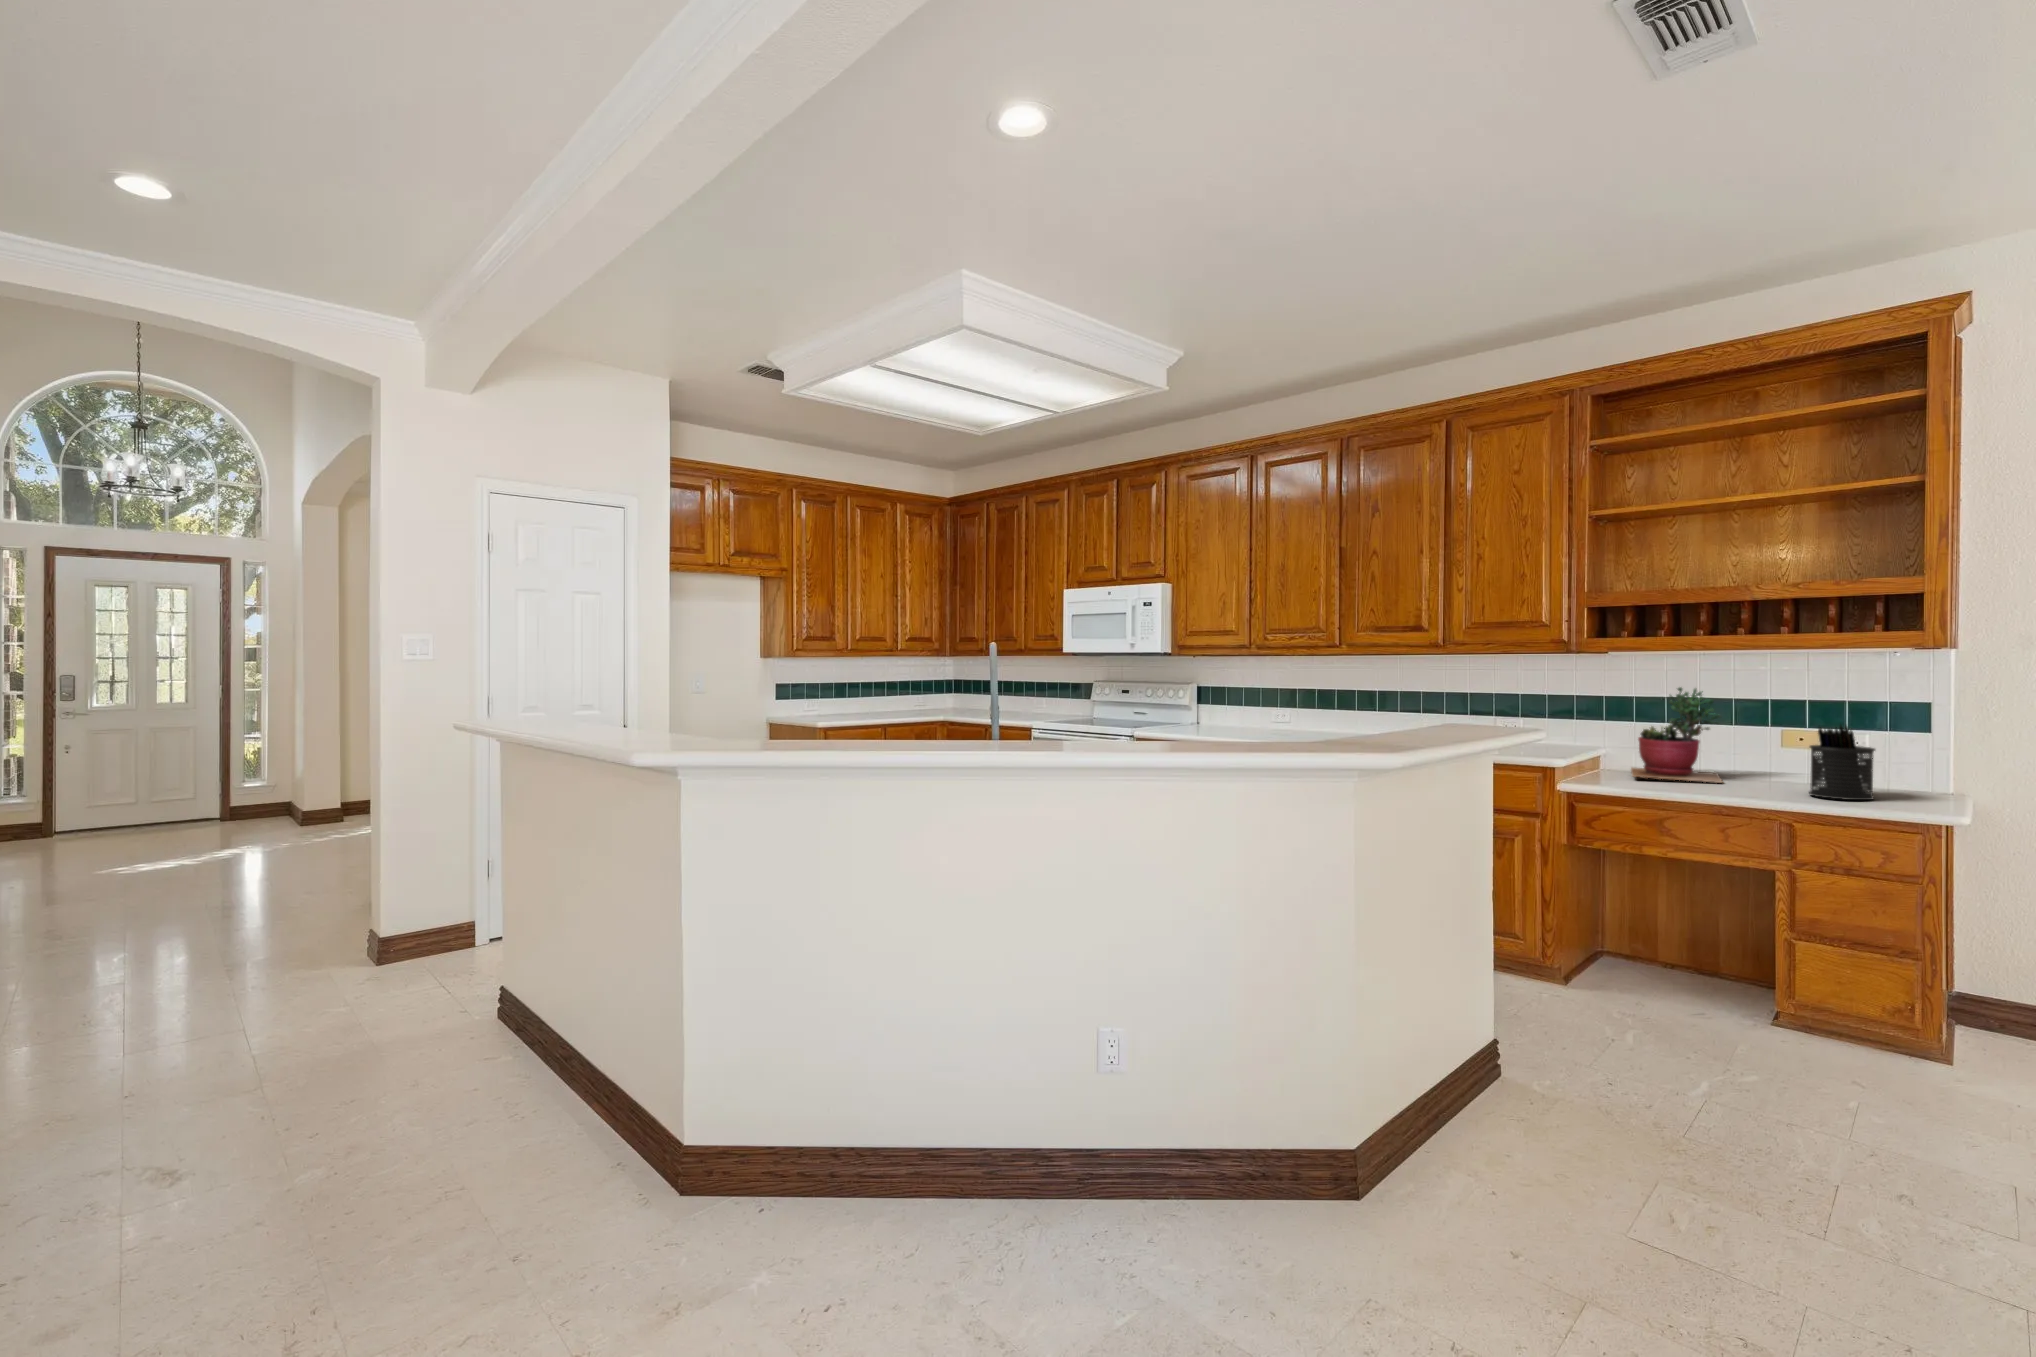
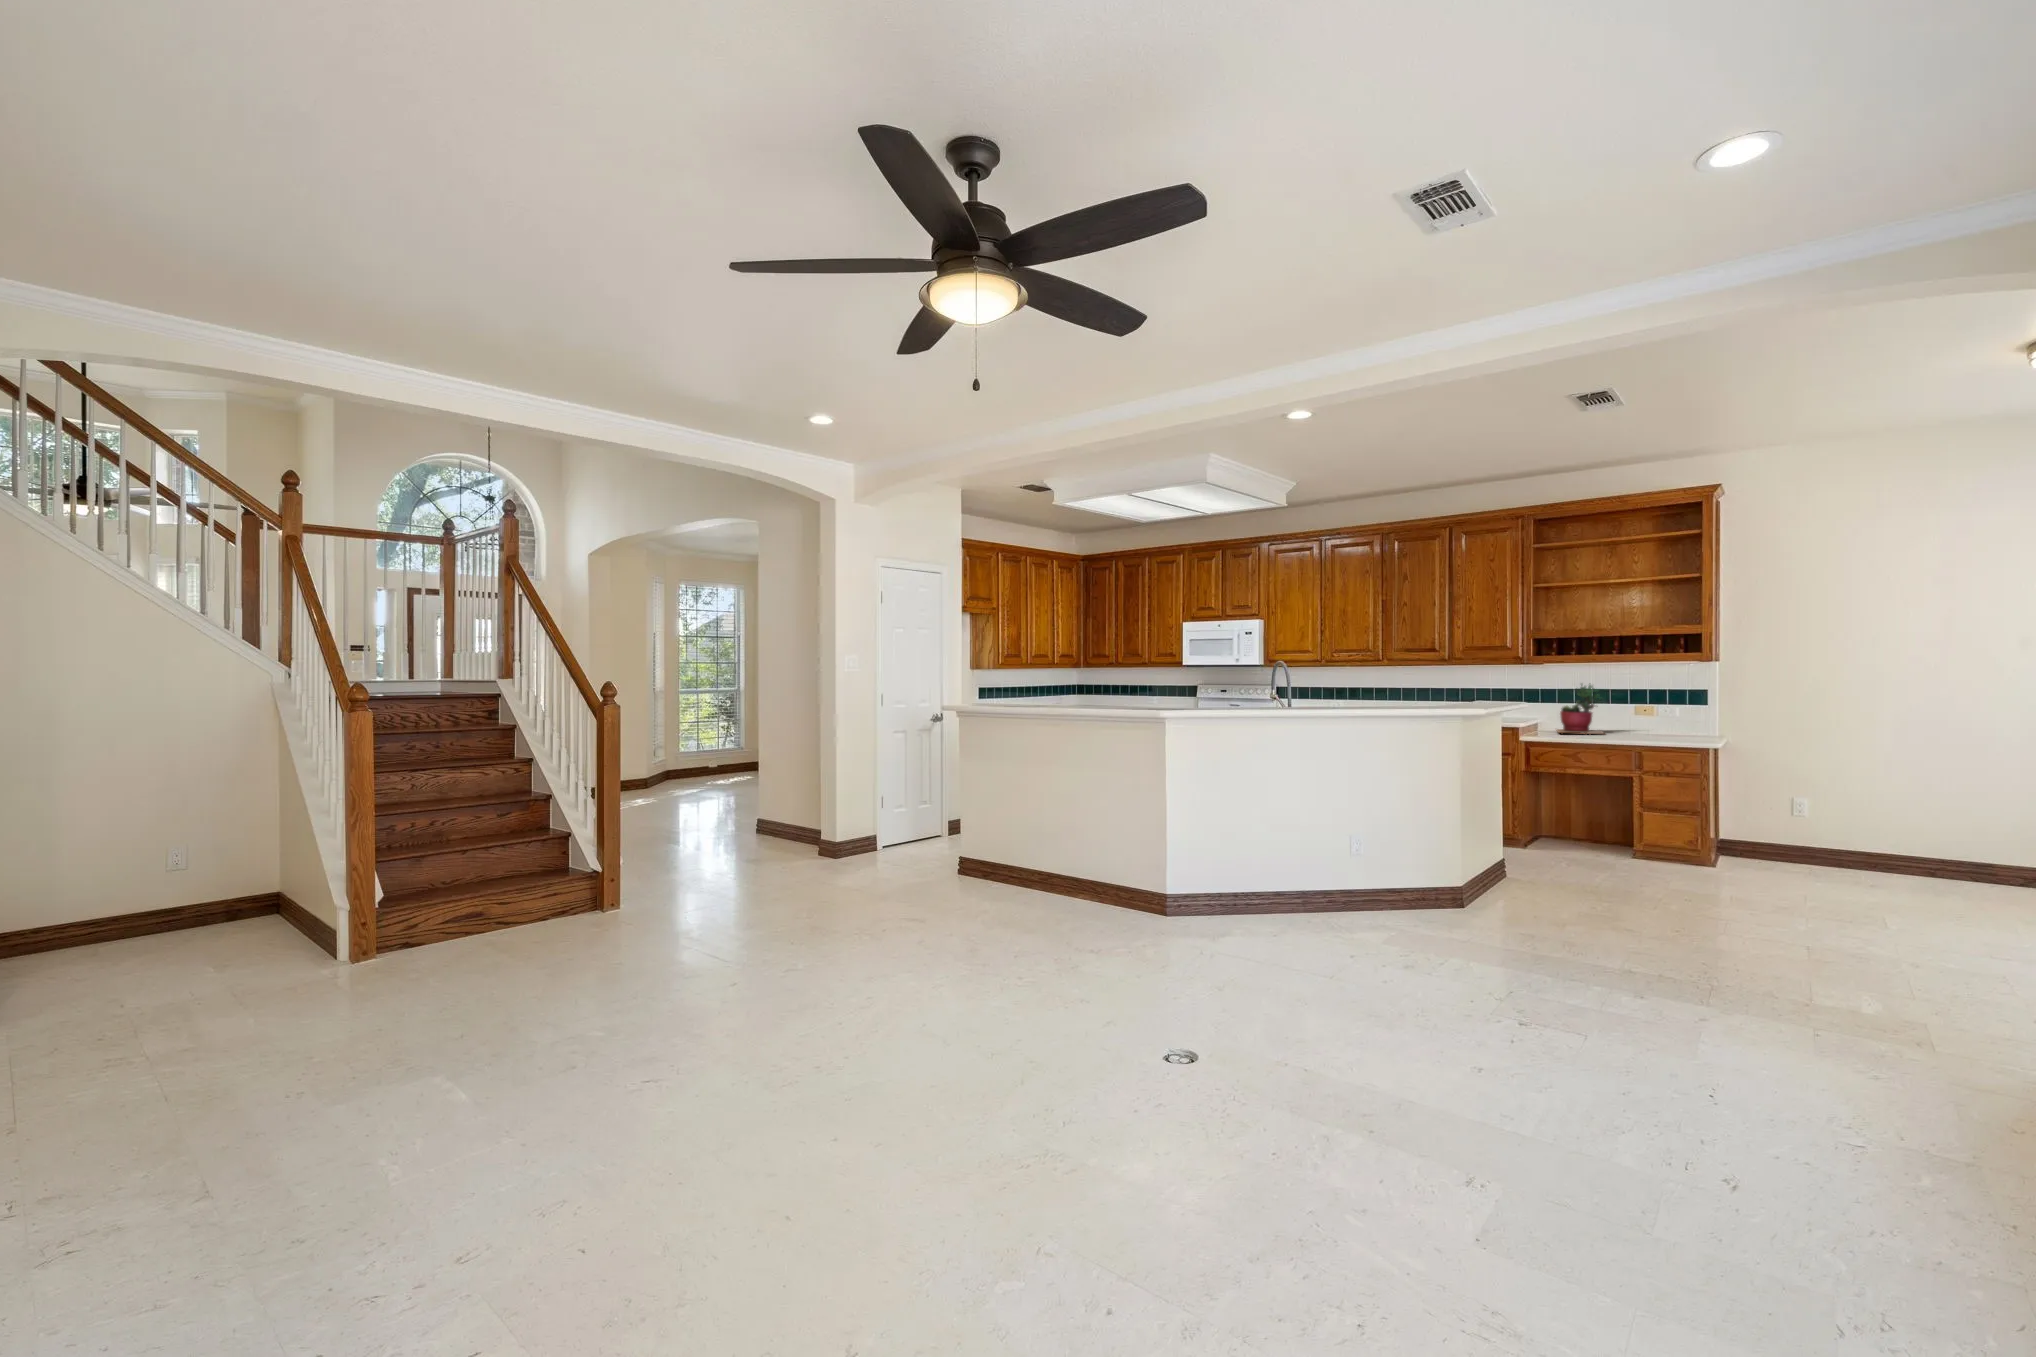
pen holder: present [1809,725,1875,800] -> none [1648,700,1680,739]

